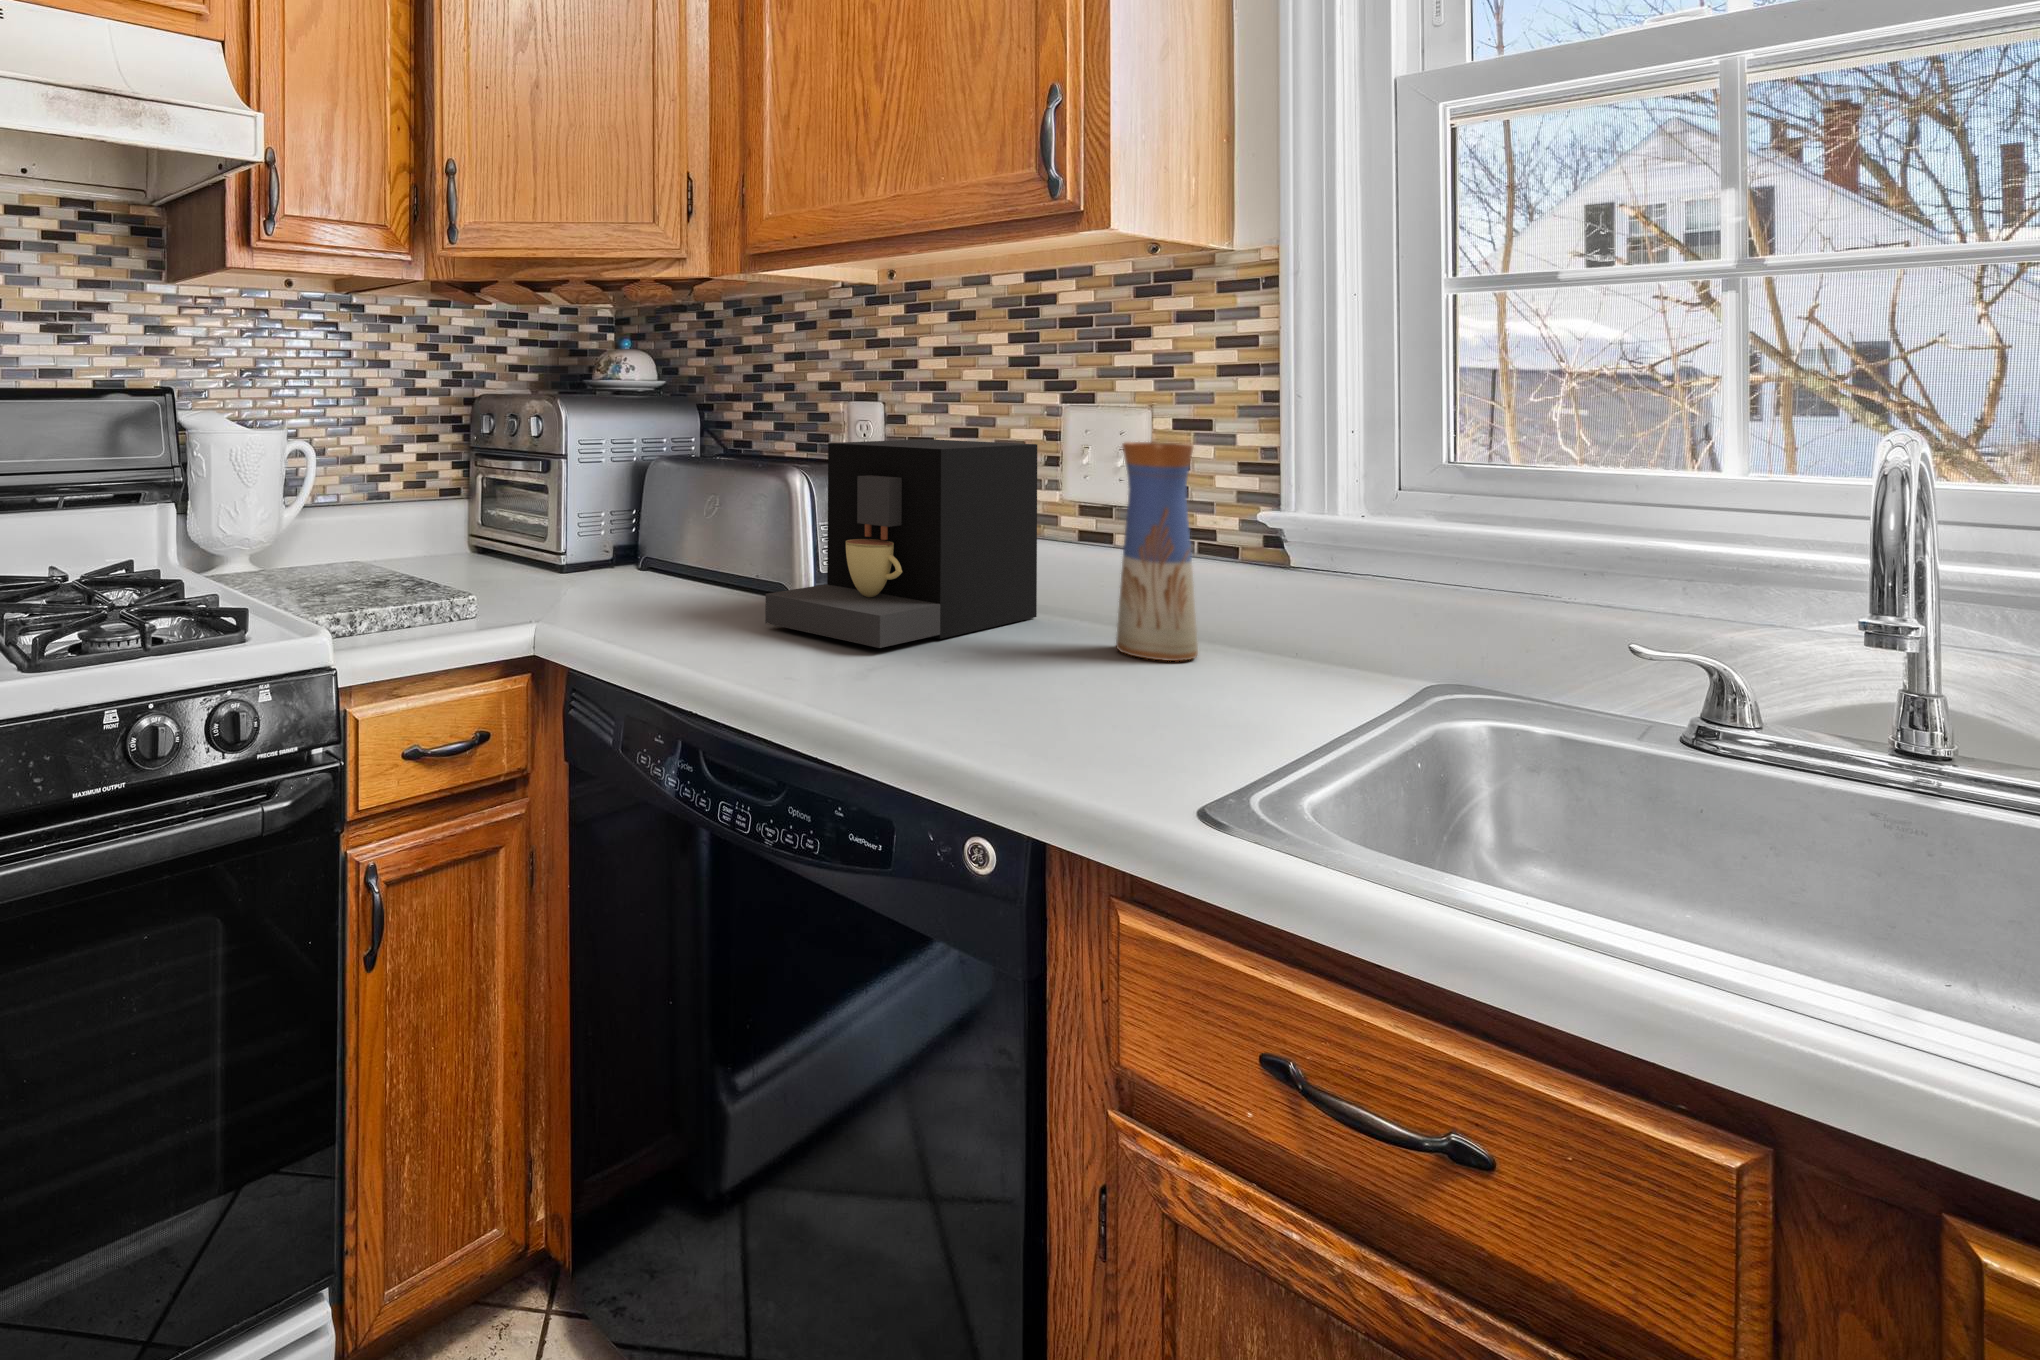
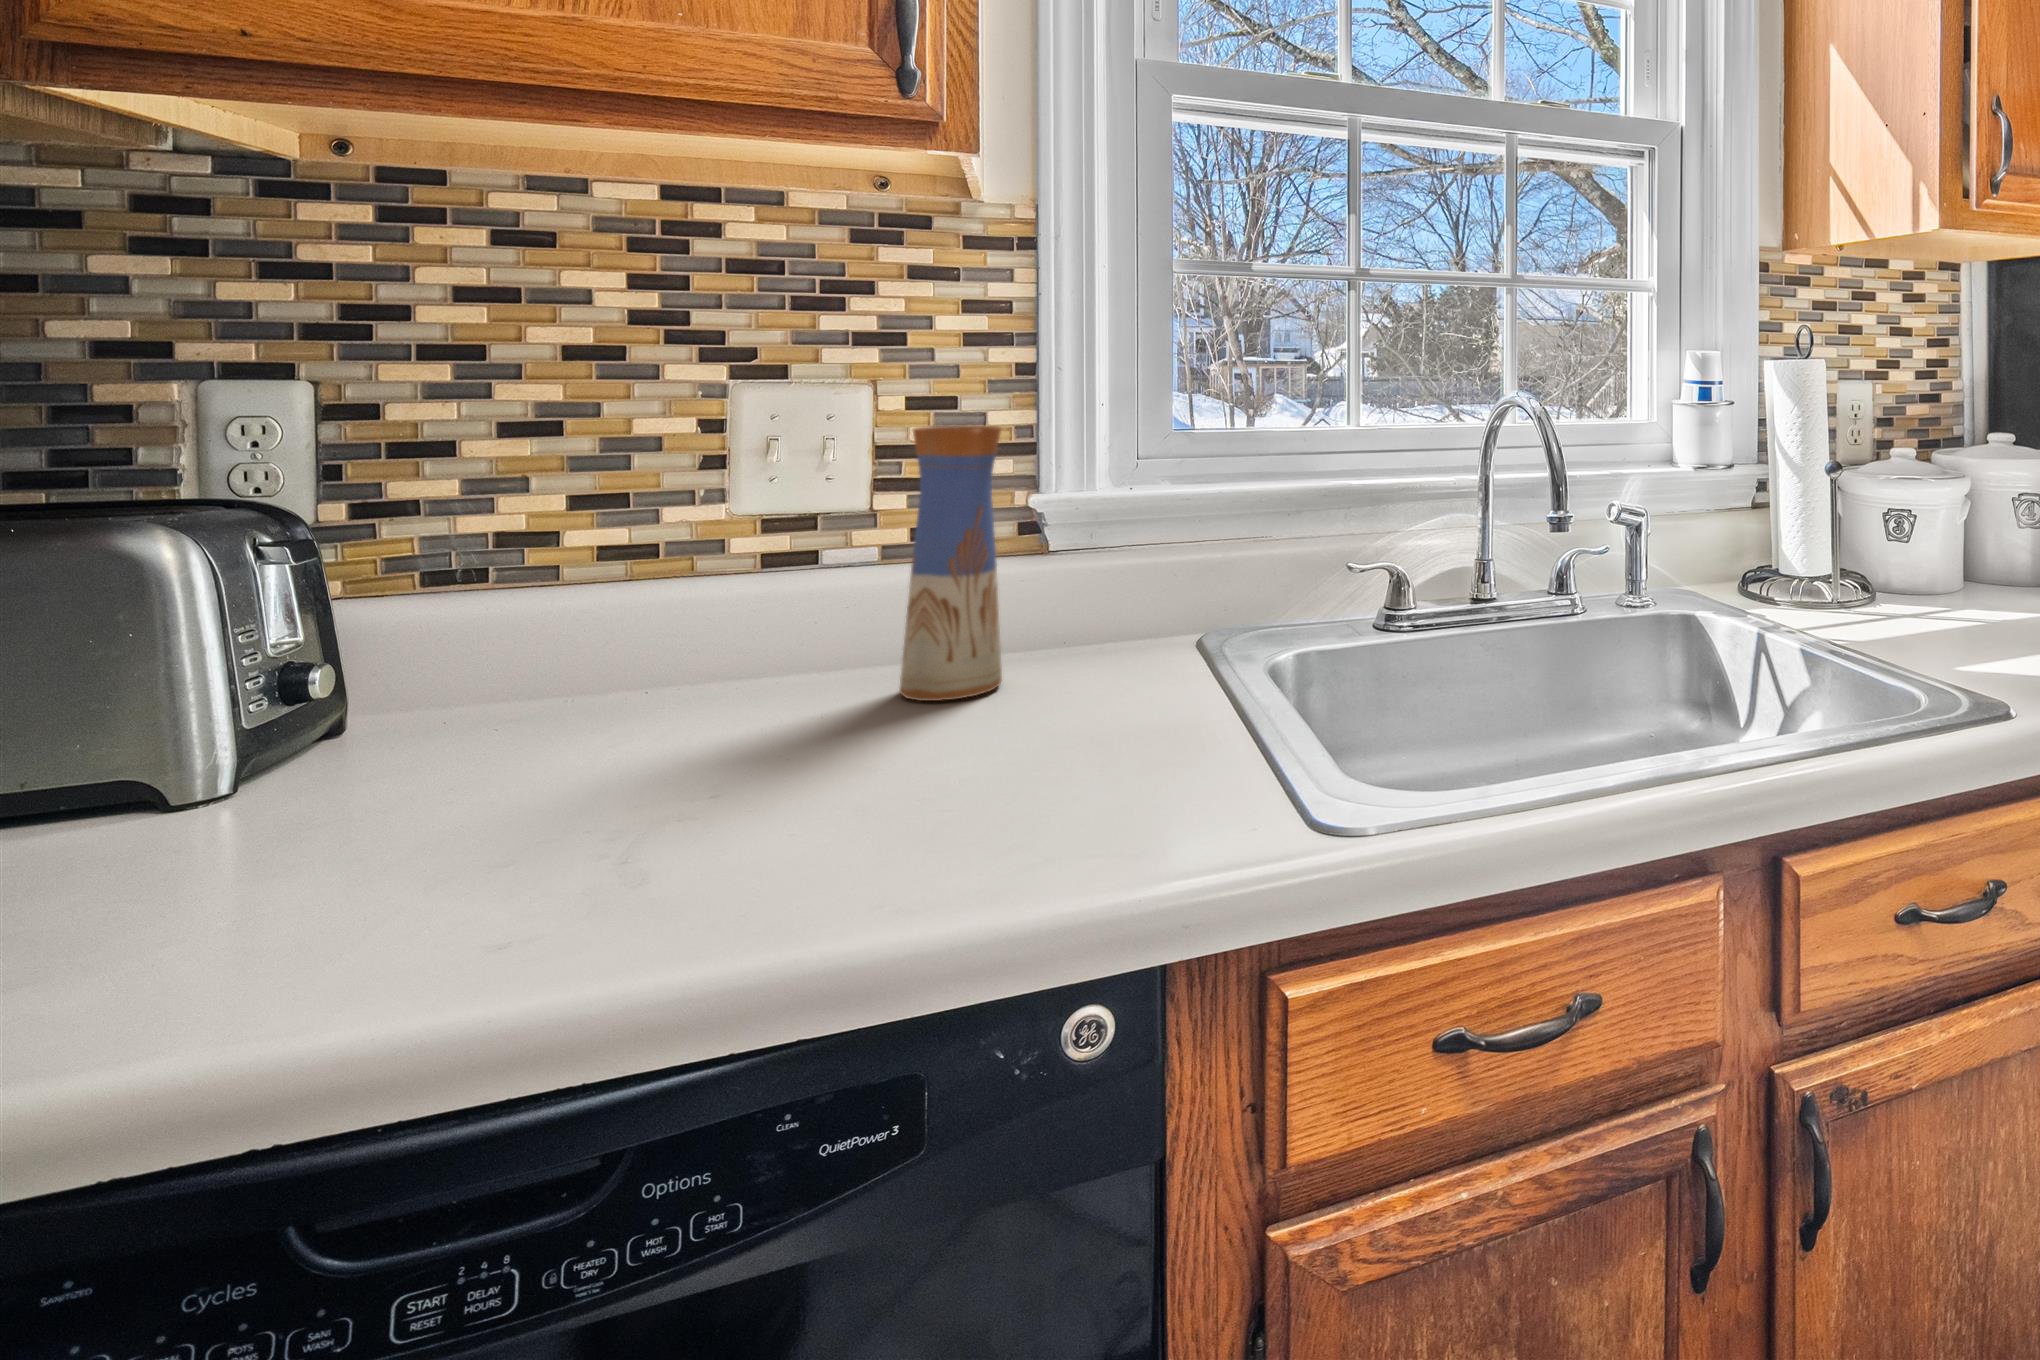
coffee maker: present [765,439,1037,648] -> none [246,438,728,861]

